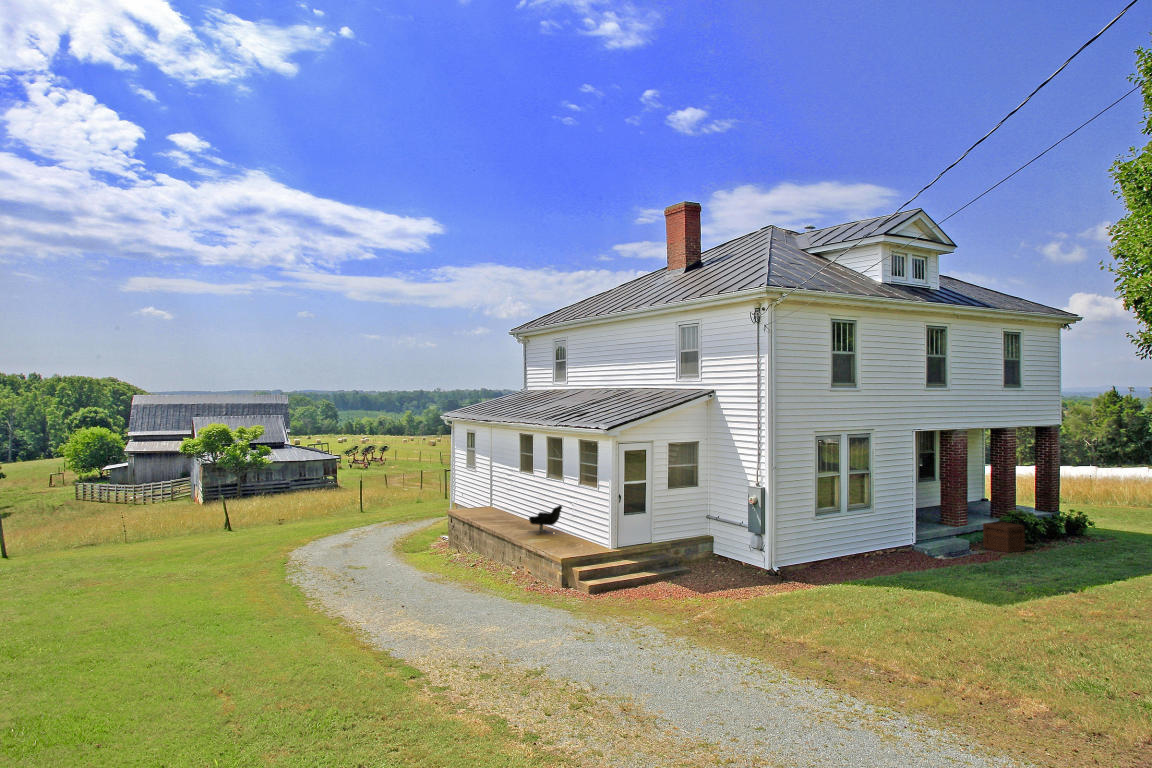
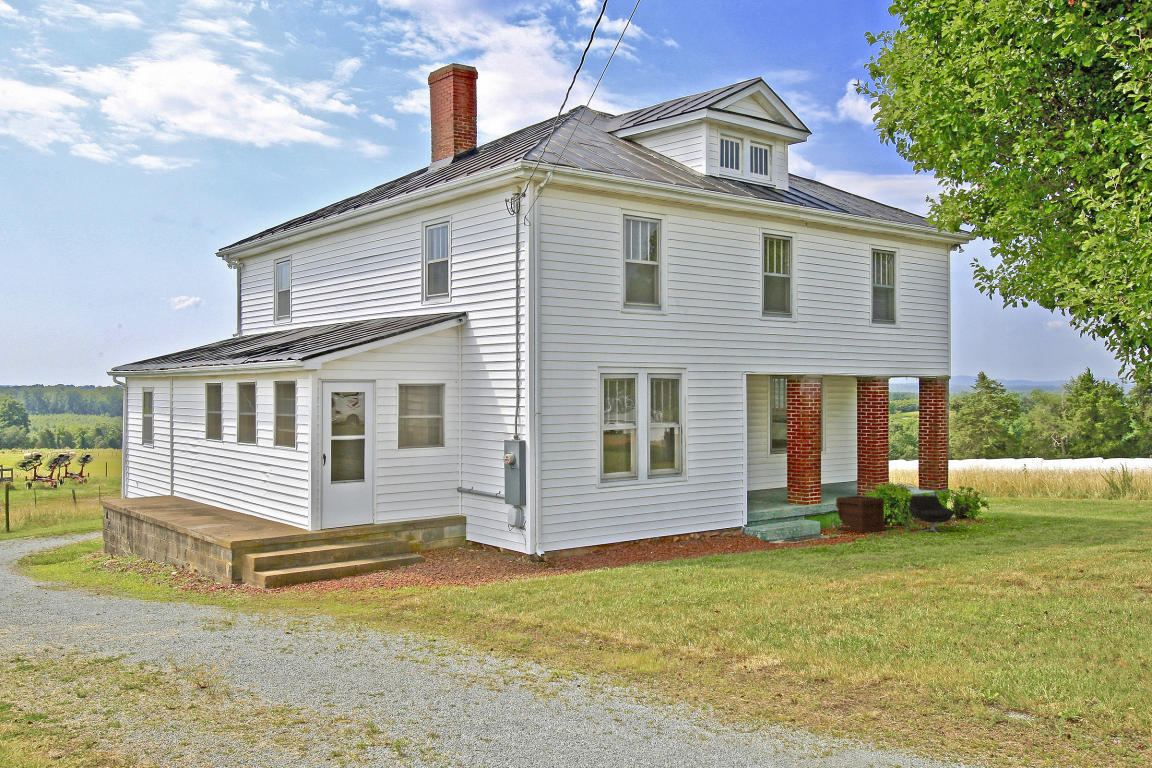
lounge chair: present [529,505,562,532] -> present [908,495,955,533]

